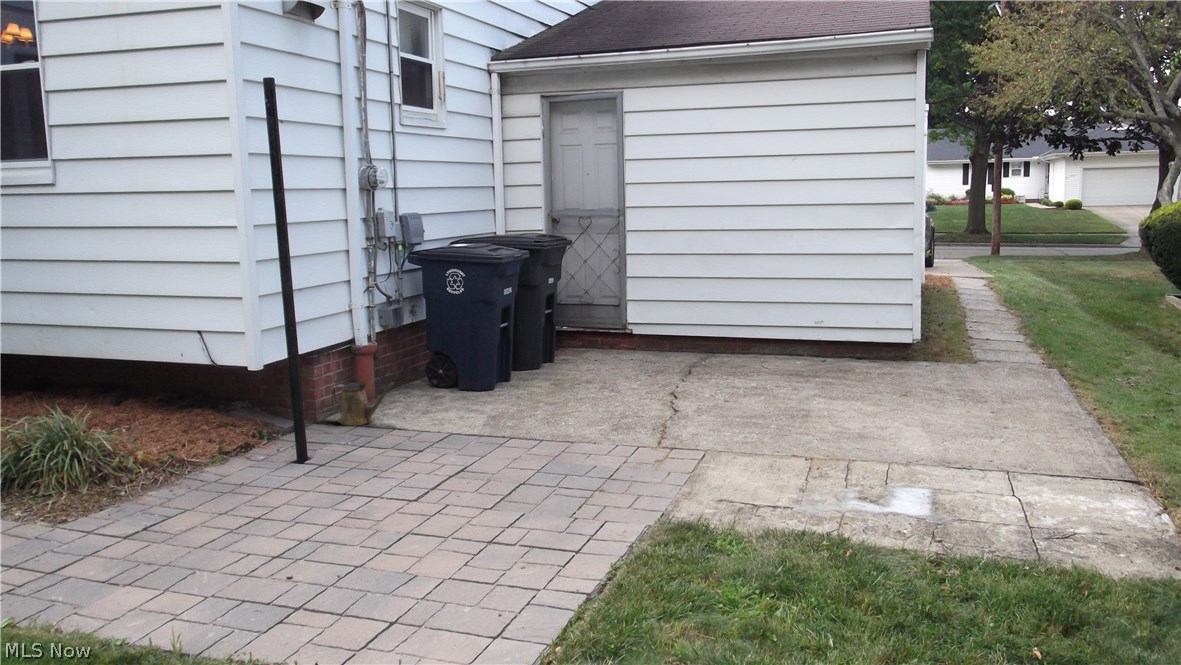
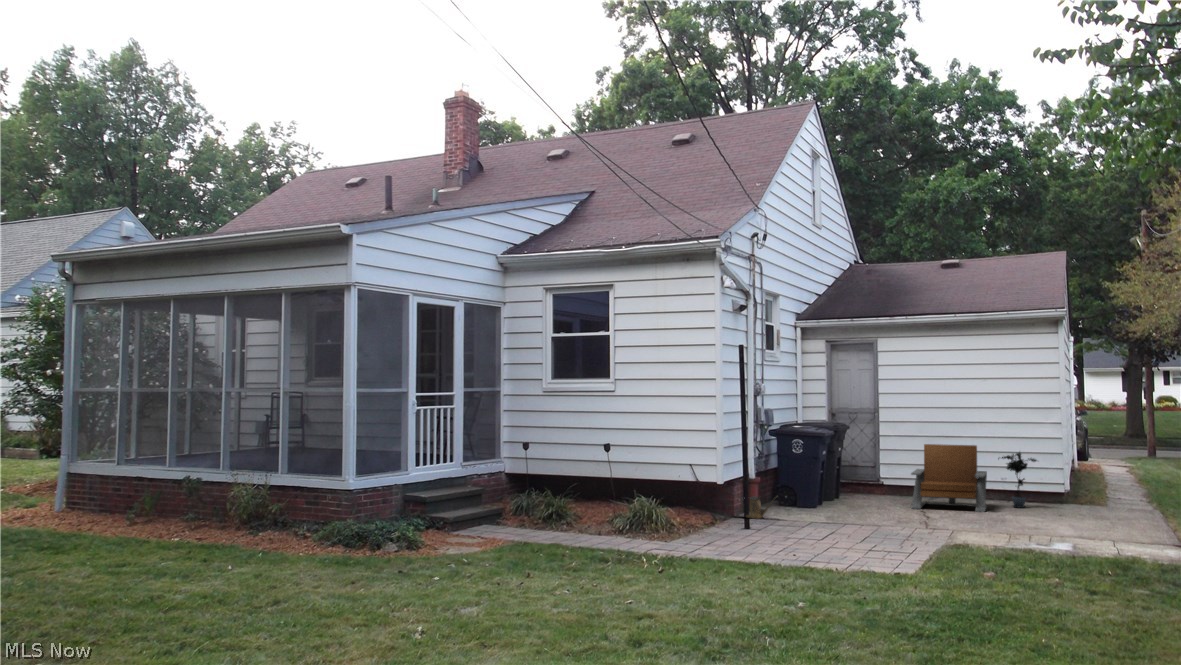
lounge chair: none [662,269,791,387] -> present [911,444,987,512]
potted plant: none [809,277,875,371] -> present [998,452,1037,508]

